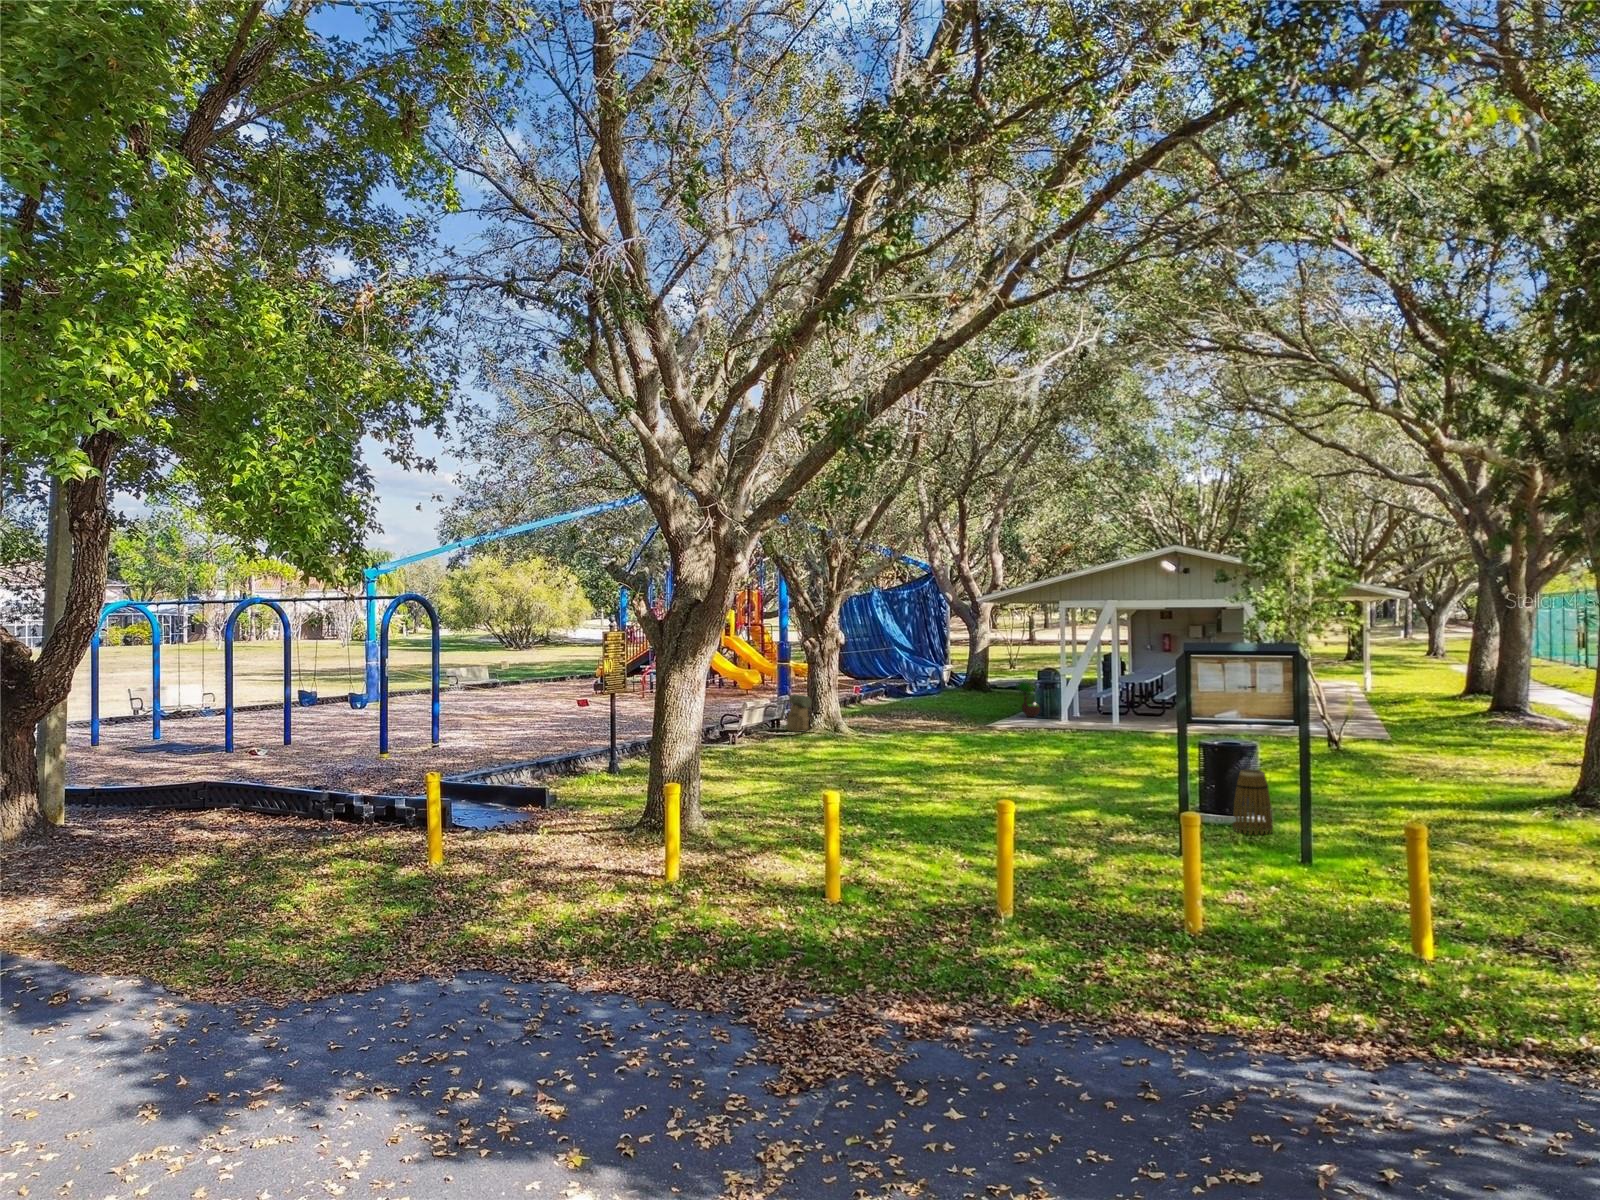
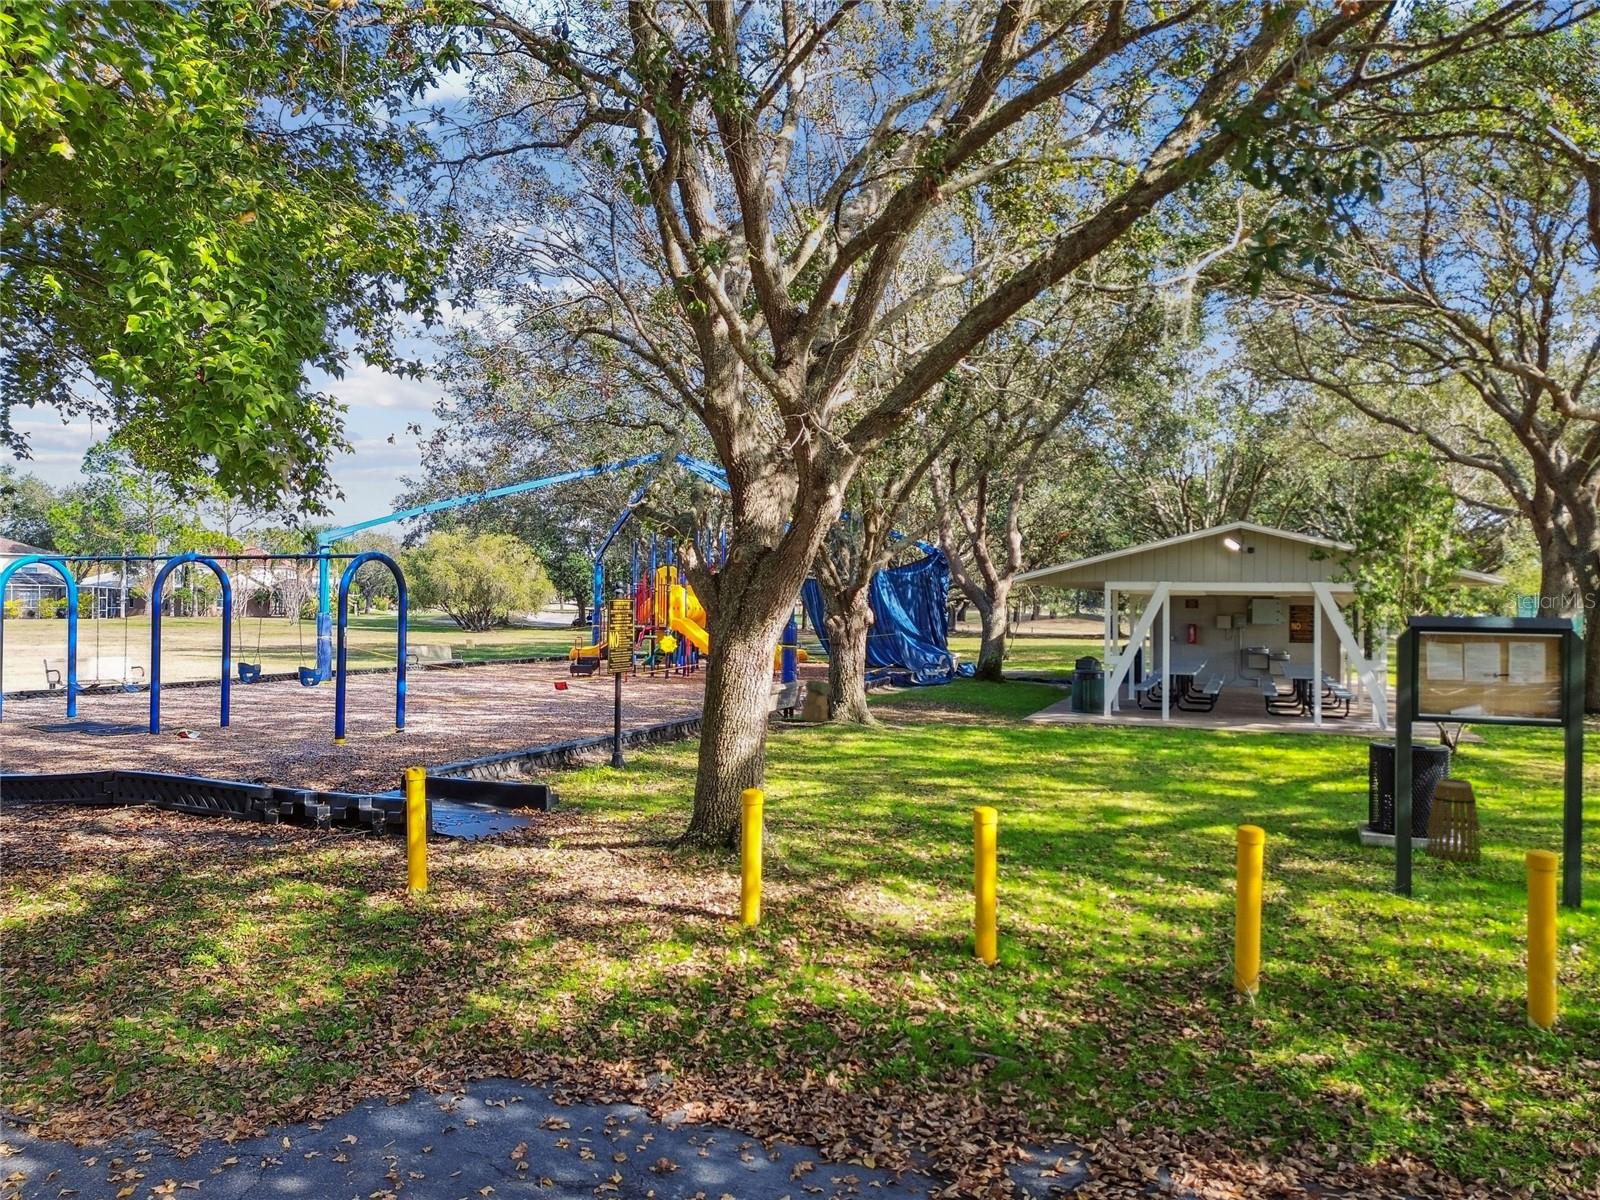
potted tree: present [1017,680,1040,717] -> none [1049,665,1076,711]

